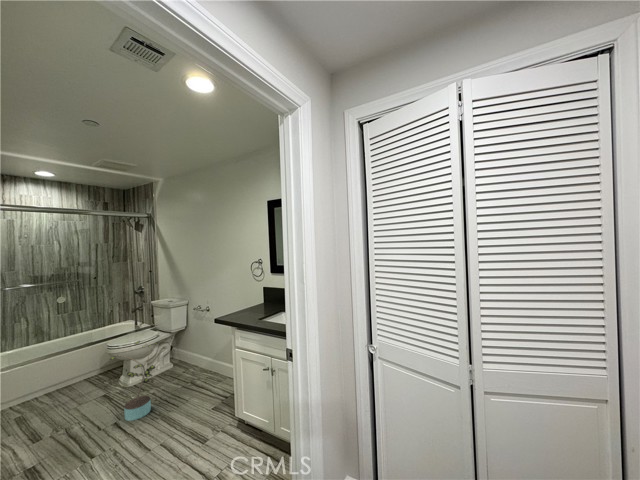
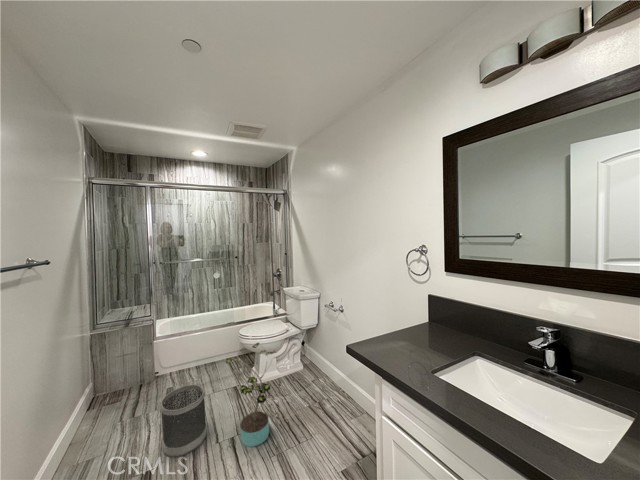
wastebasket: none [36,389,87,453] -> present [160,385,207,457]

